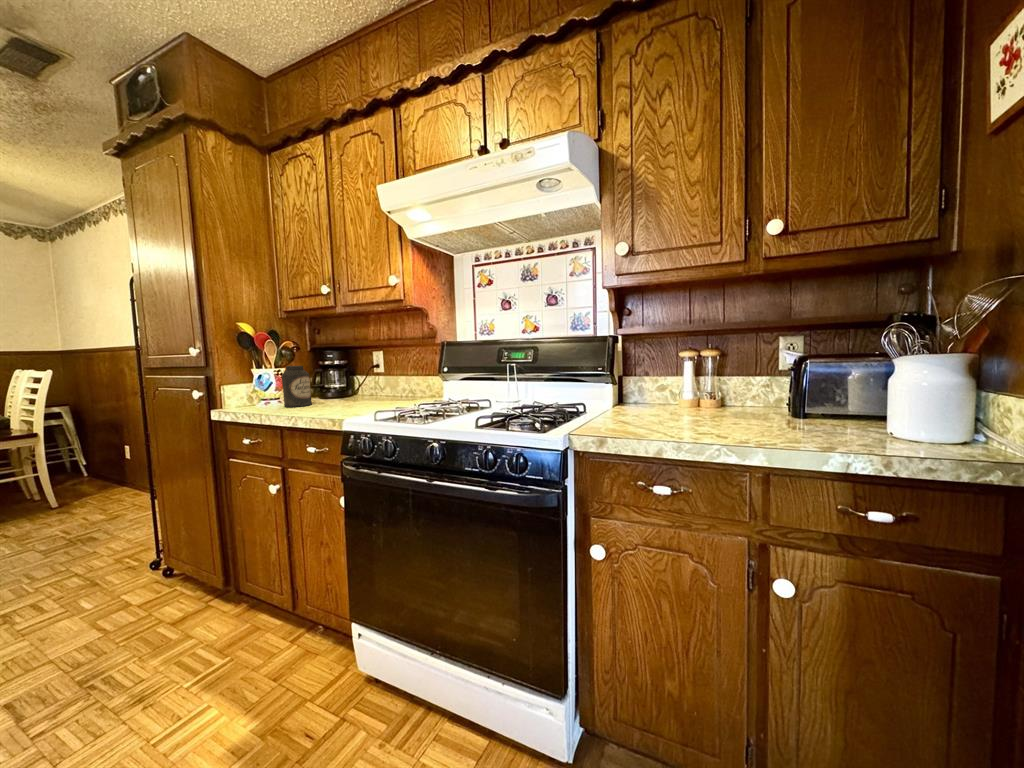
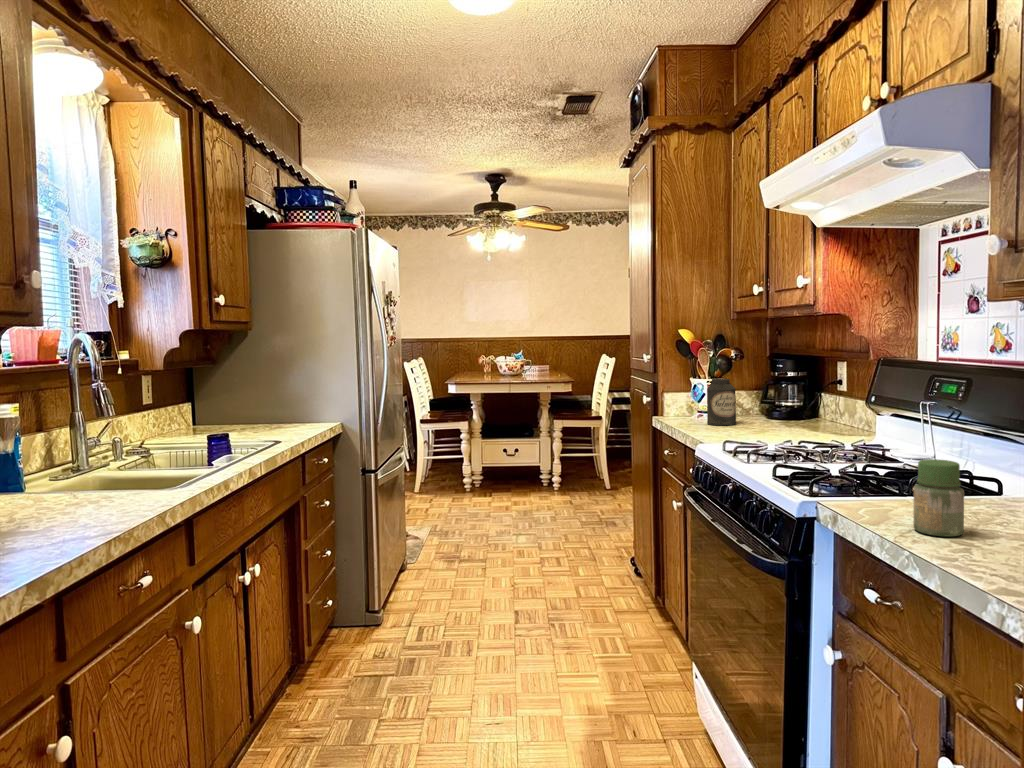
jar: none [630,383,659,432] -> present [914,459,964,537]

